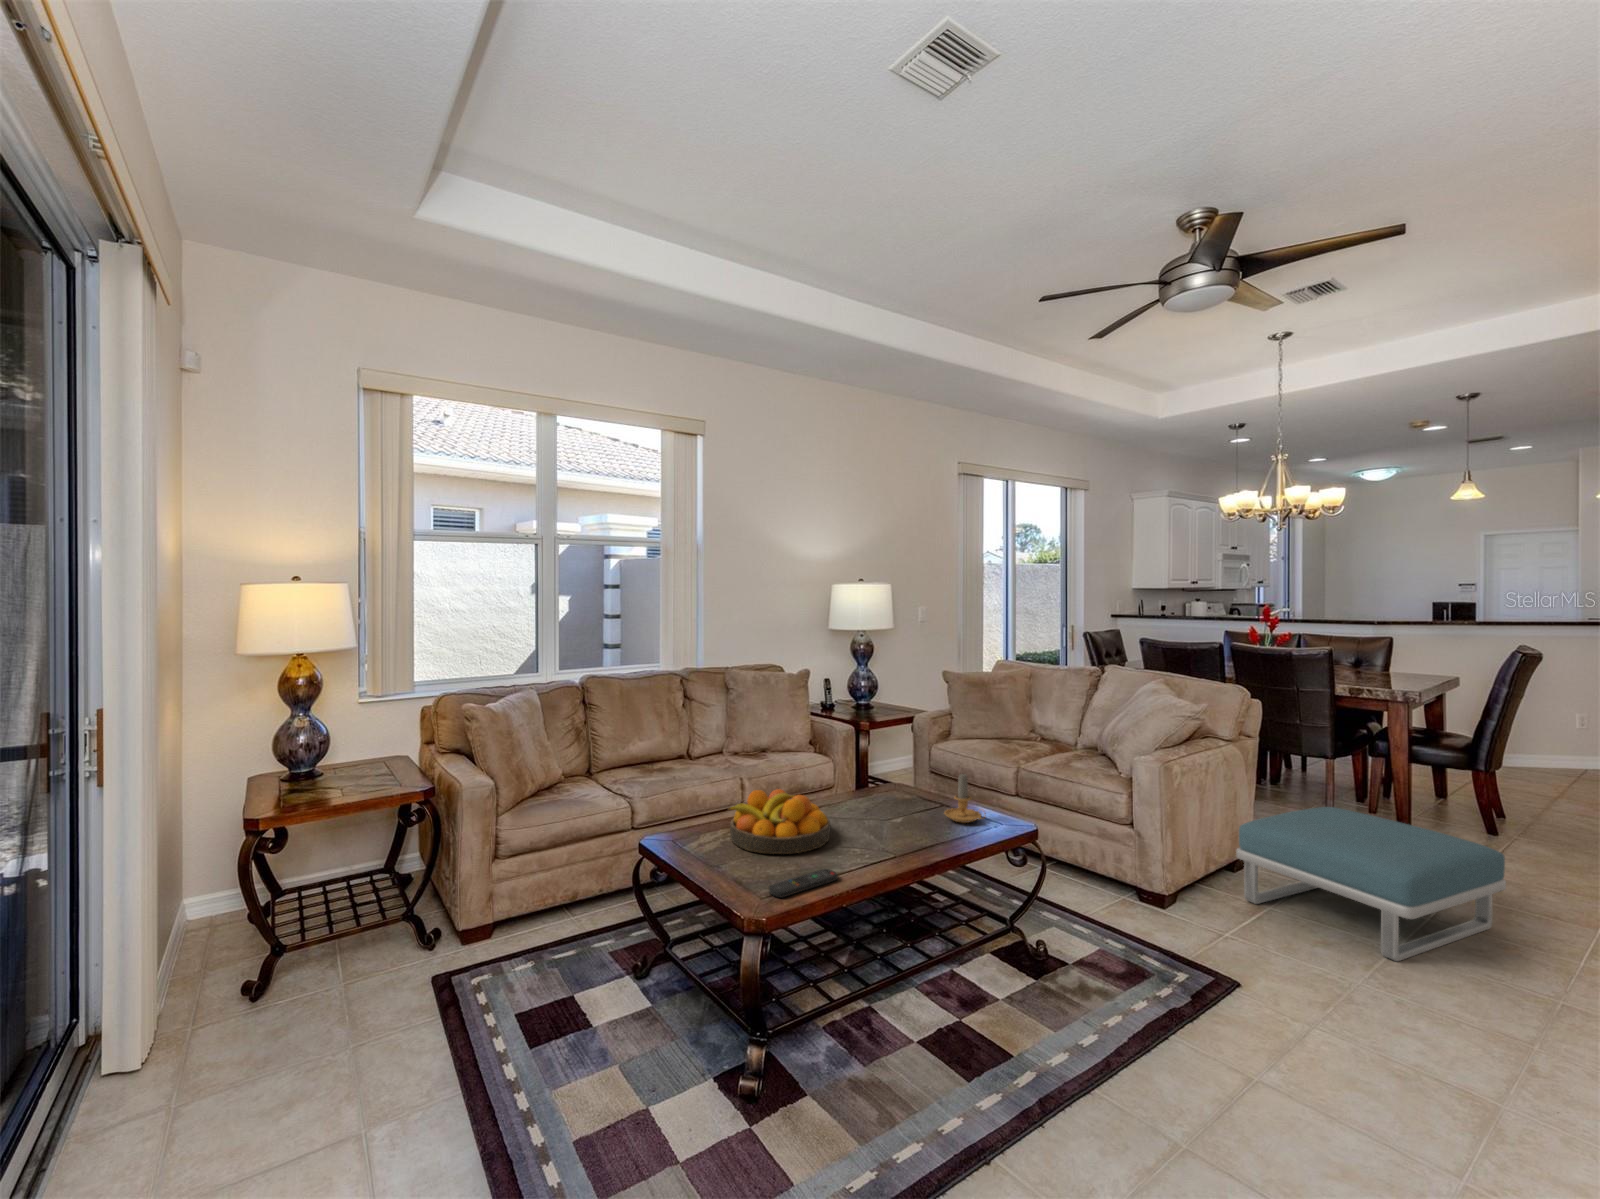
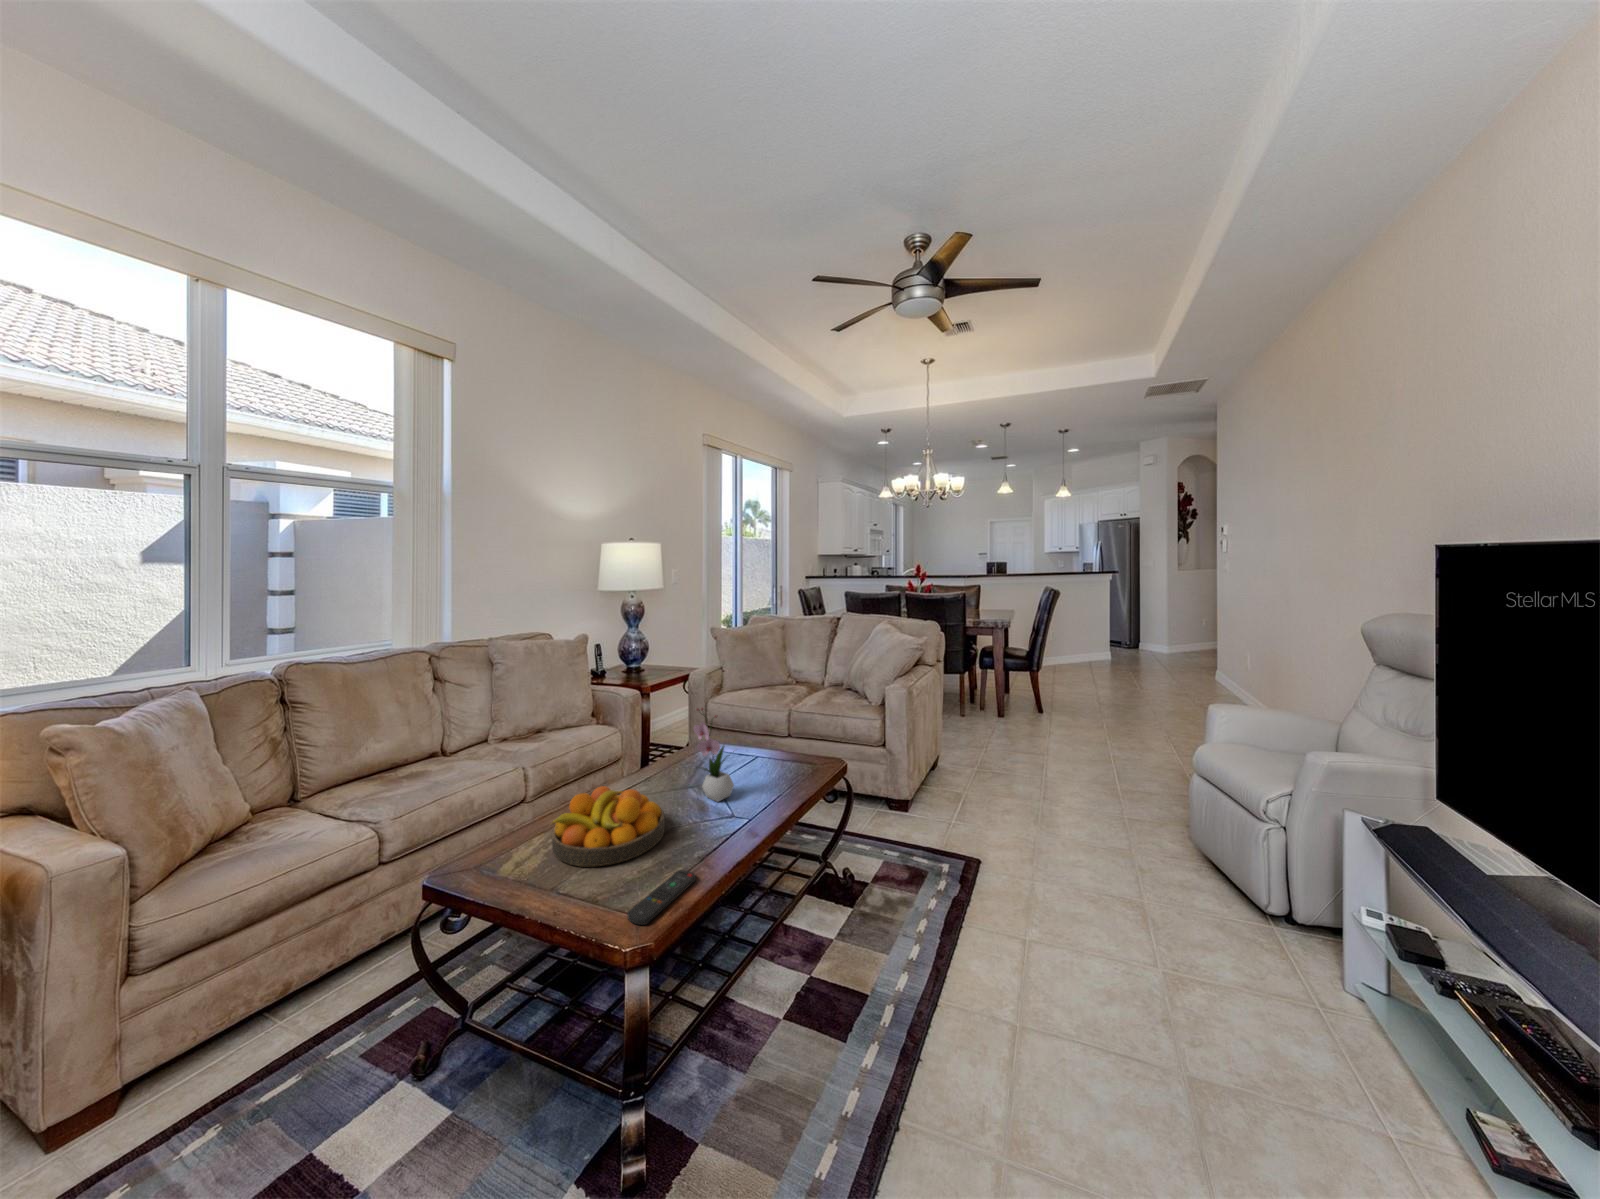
flower arrangement: none [870,729,915,829] -> present [694,708,734,802]
candle: present [944,774,986,823] -> none [759,734,798,780]
footstool: present [1236,807,1506,961] -> none [948,710,1095,815]

